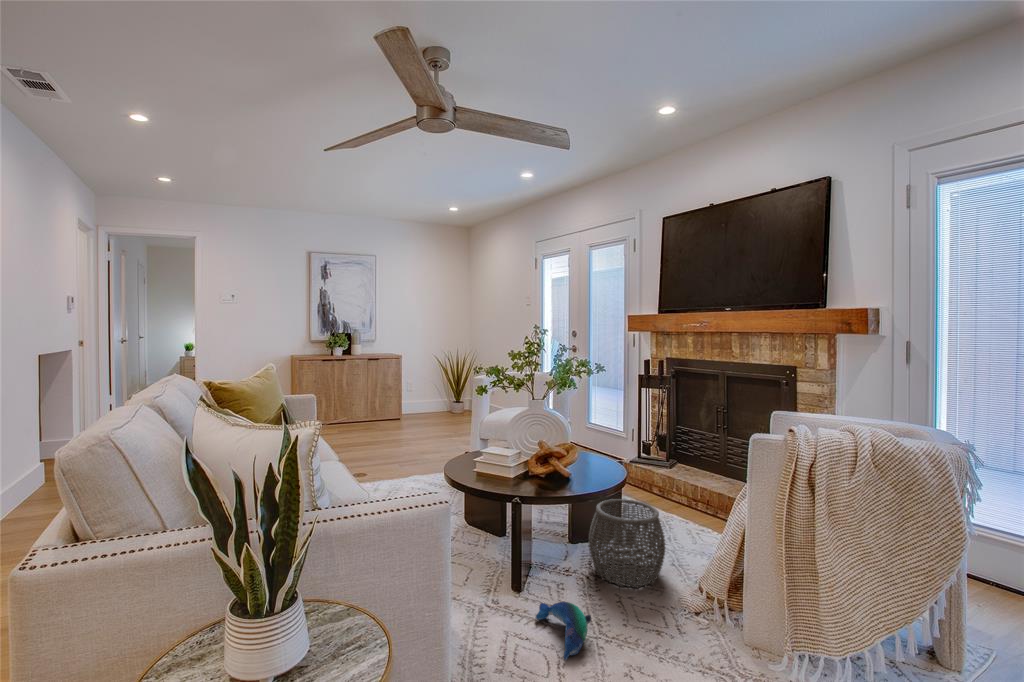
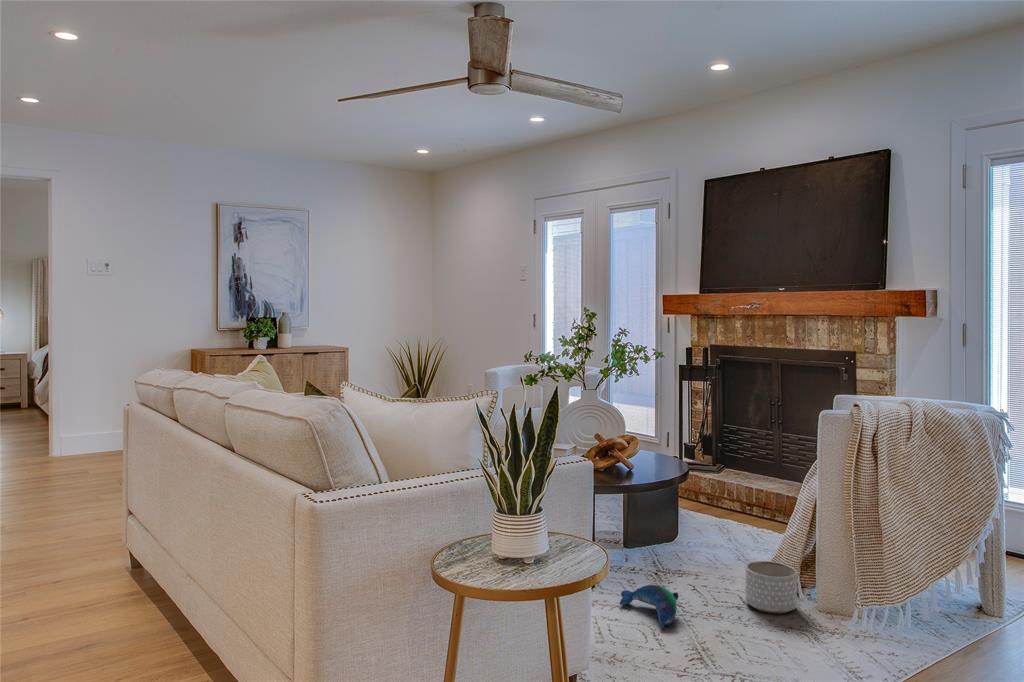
woven basket: present [589,499,666,587] -> none [654,494,735,579]
planter: none [666,581,720,645] -> present [745,561,797,614]

